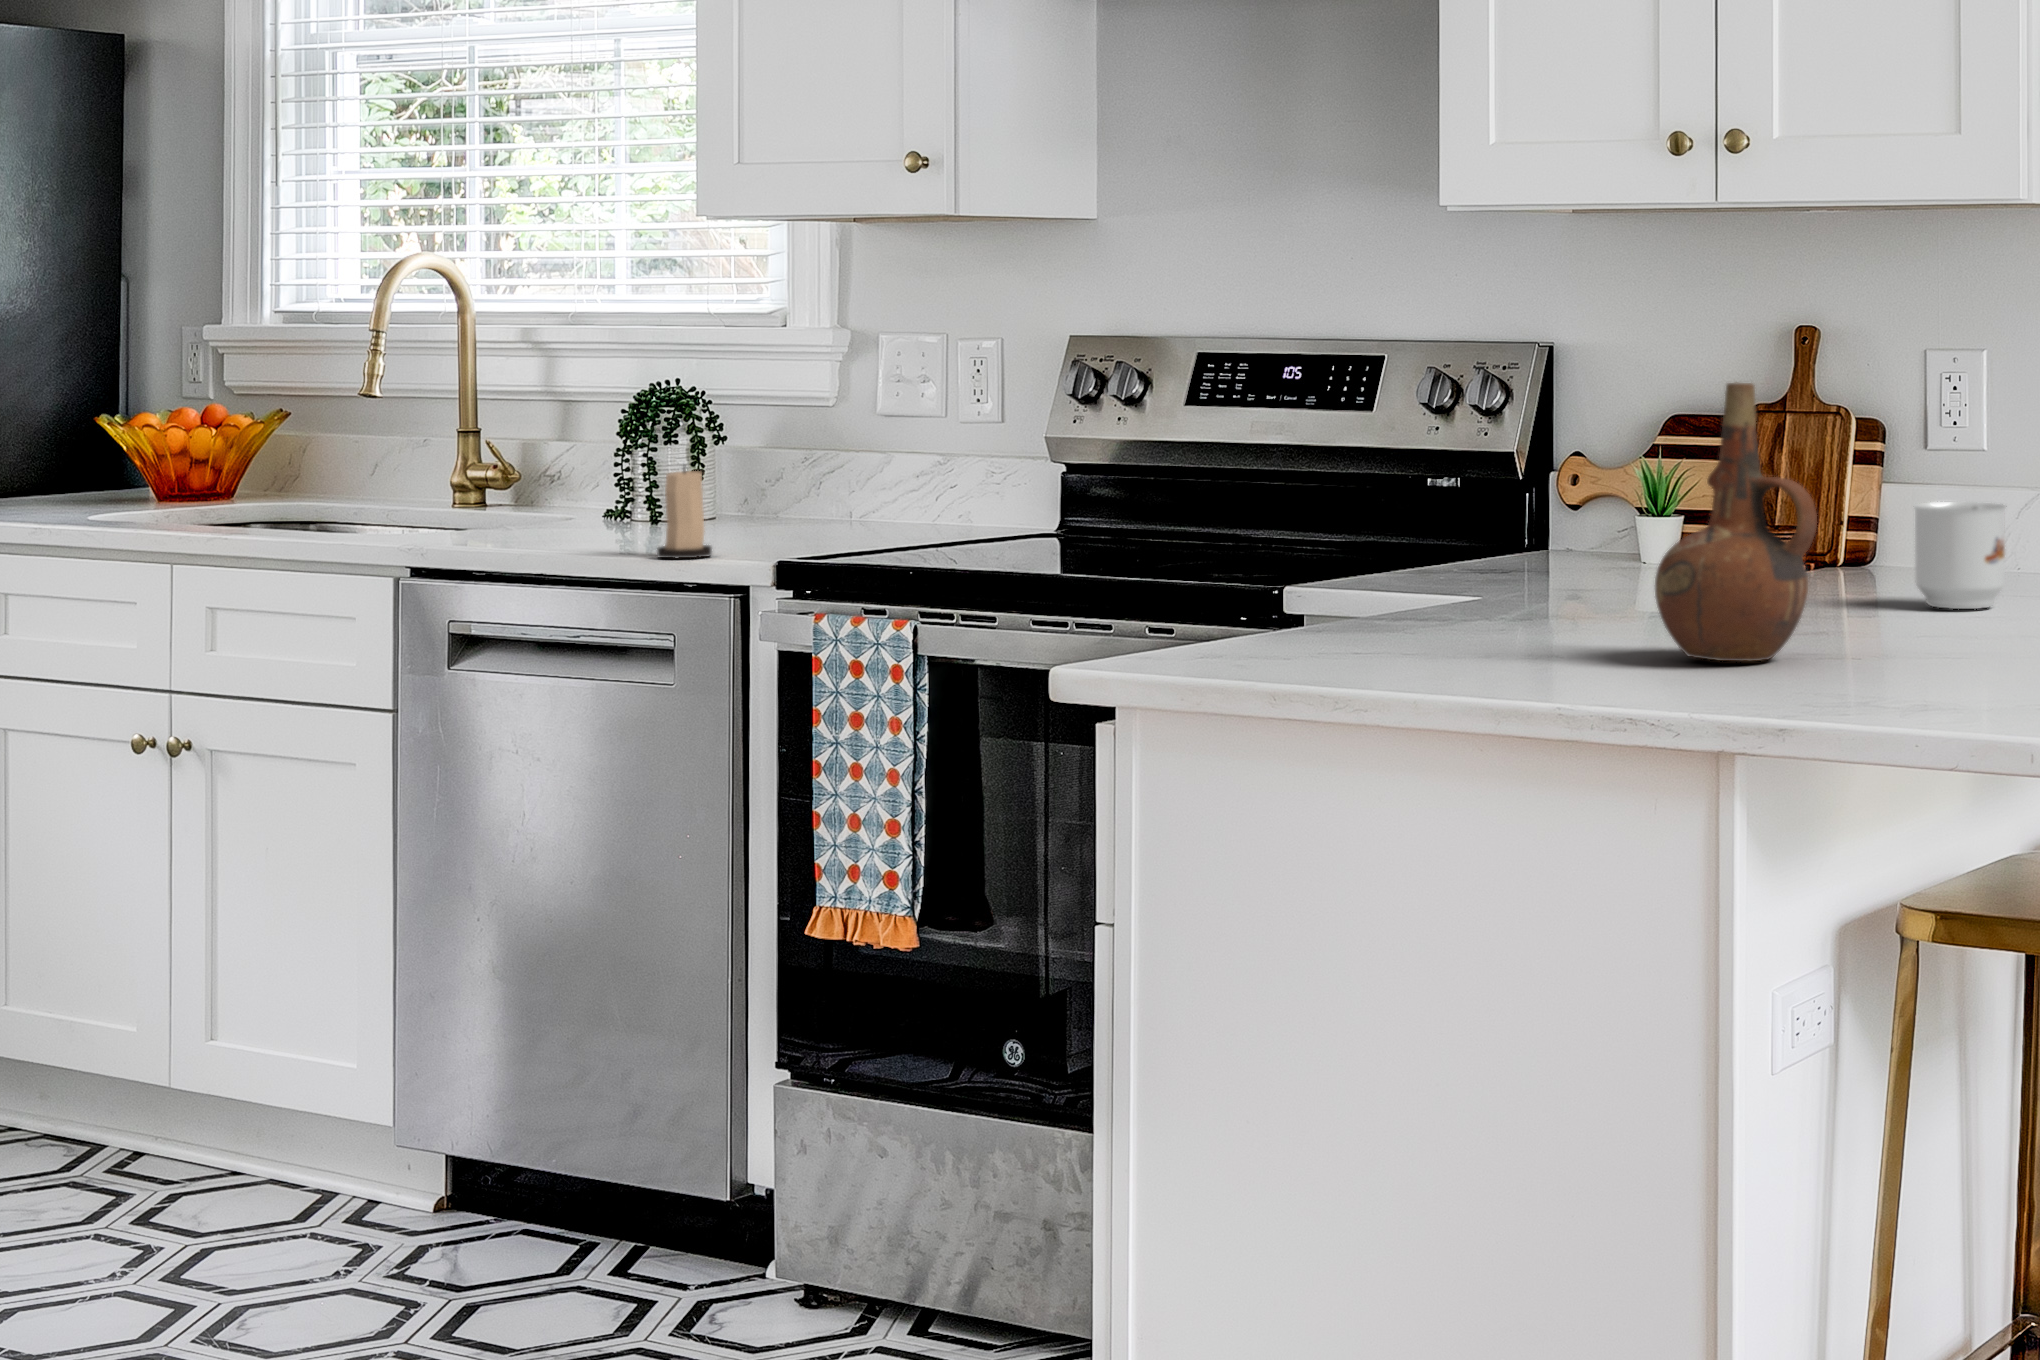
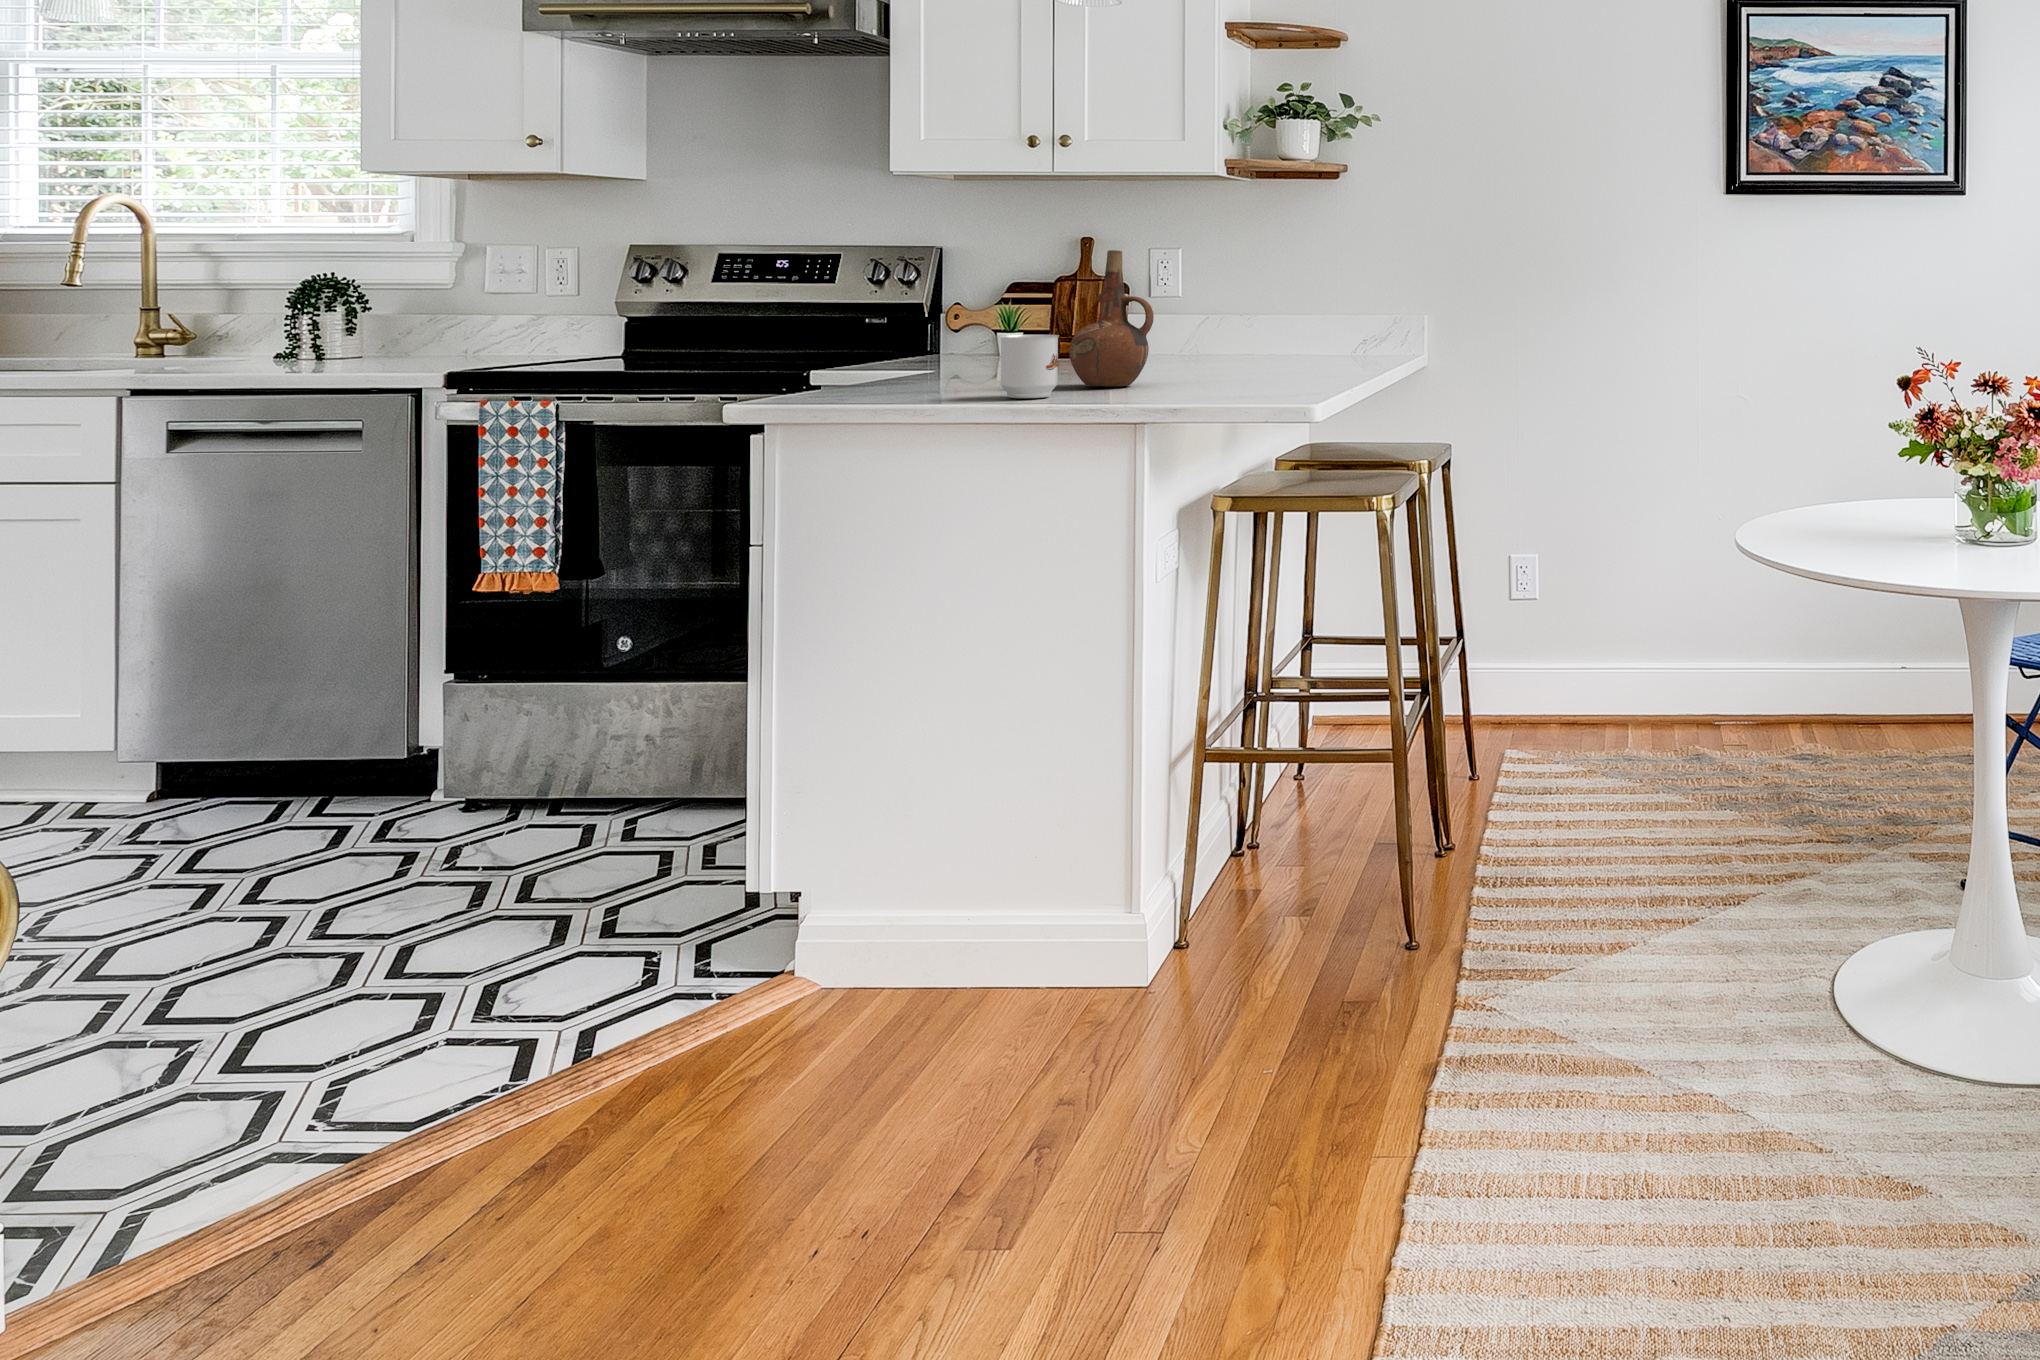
candle: present [657,466,712,558] -> none [352,317,393,374]
mug: present [1914,502,2005,609] -> present [1000,335,1059,398]

